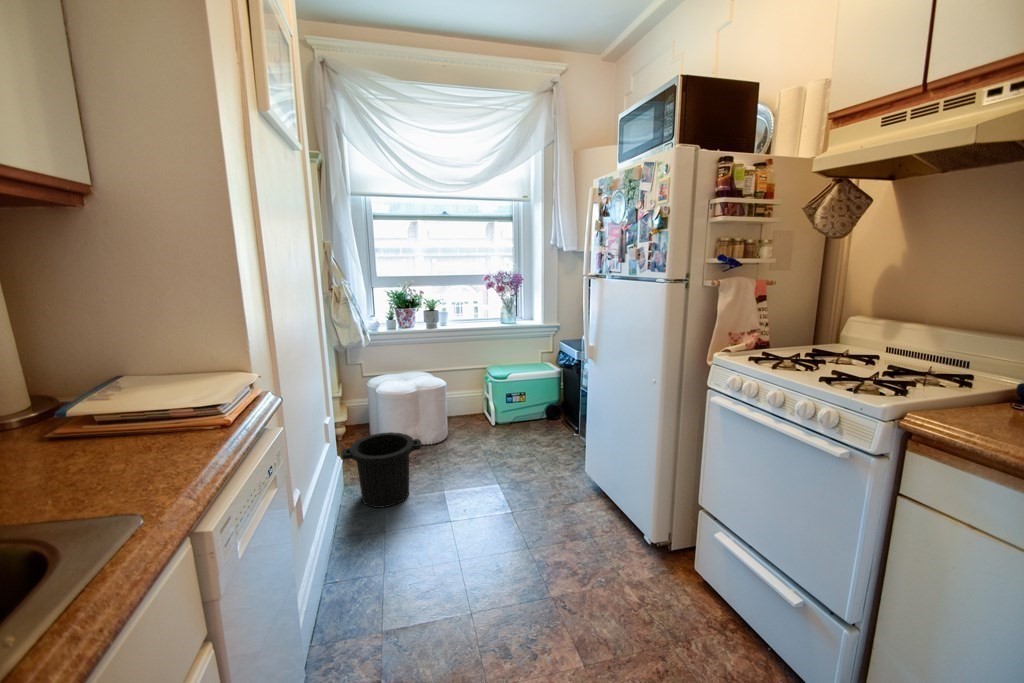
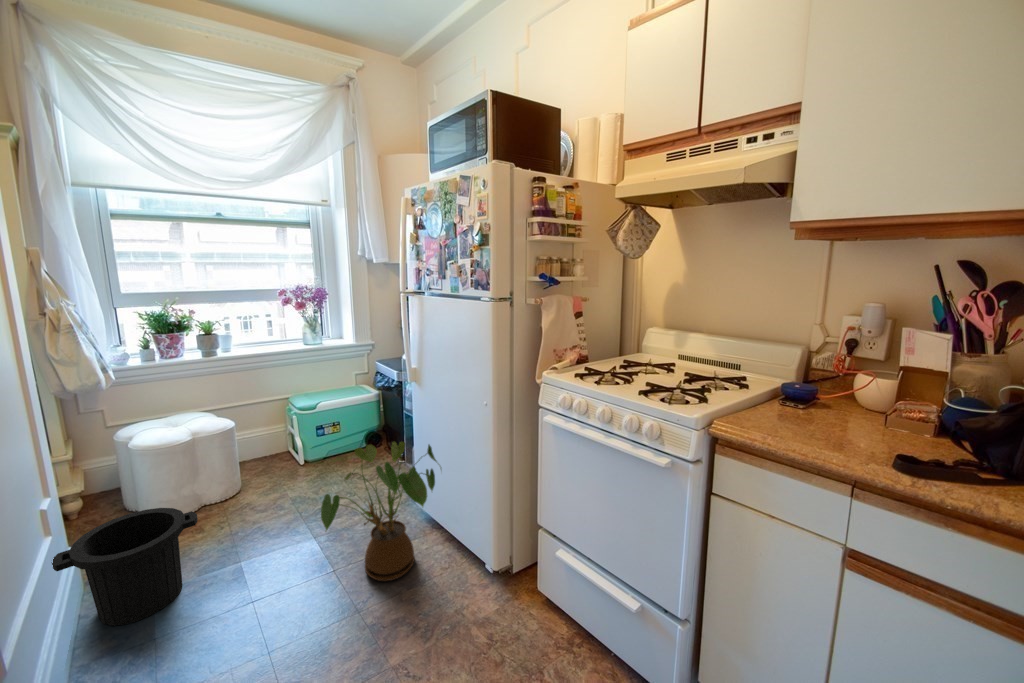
house plant: none [506,407,609,528] -> present [321,442,437,581]

